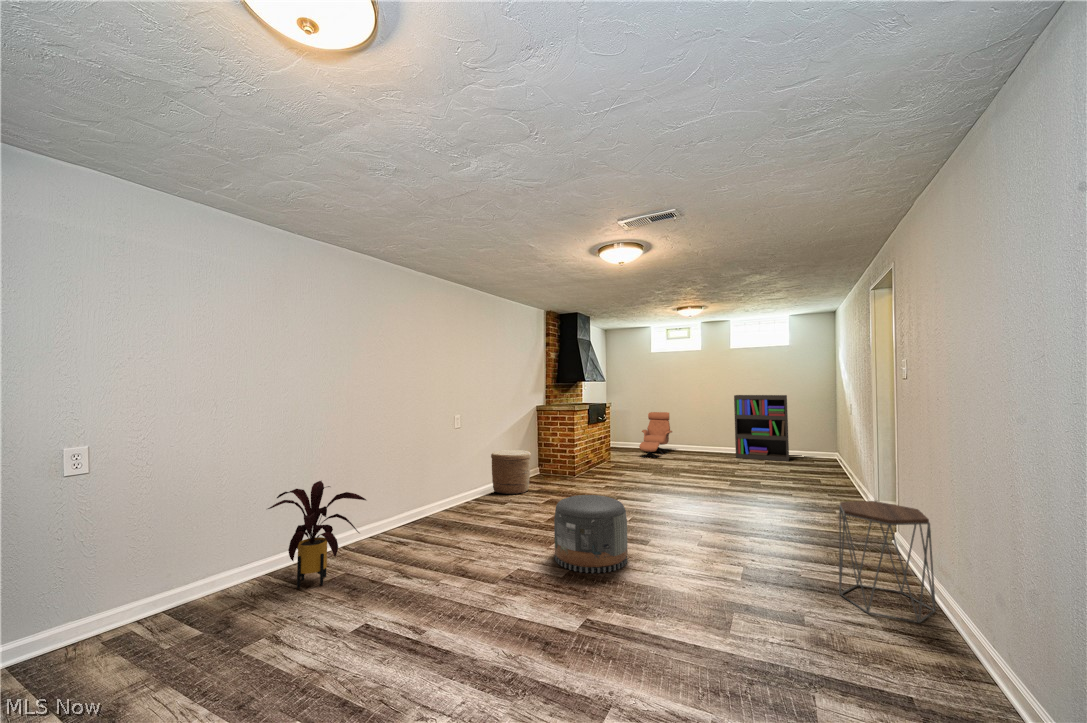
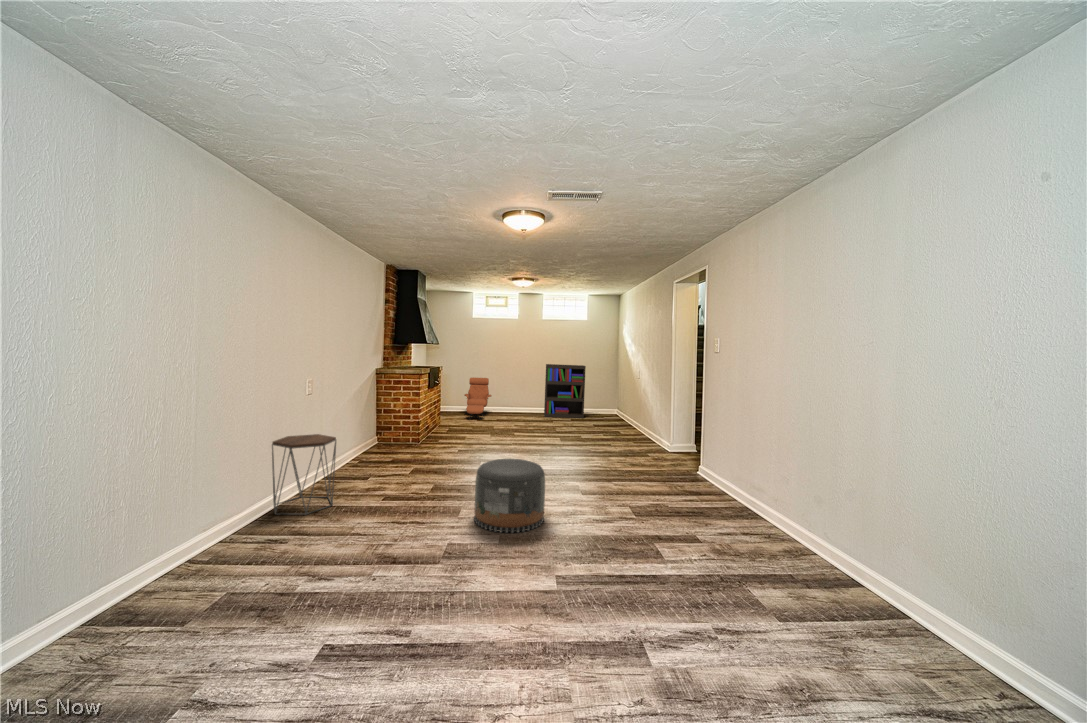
woven basket: present [491,450,531,494] -> none [341,418,389,465]
house plant: present [268,481,366,588] -> none [98,472,274,628]
side table: present [839,501,936,623] -> present [272,434,336,515]

